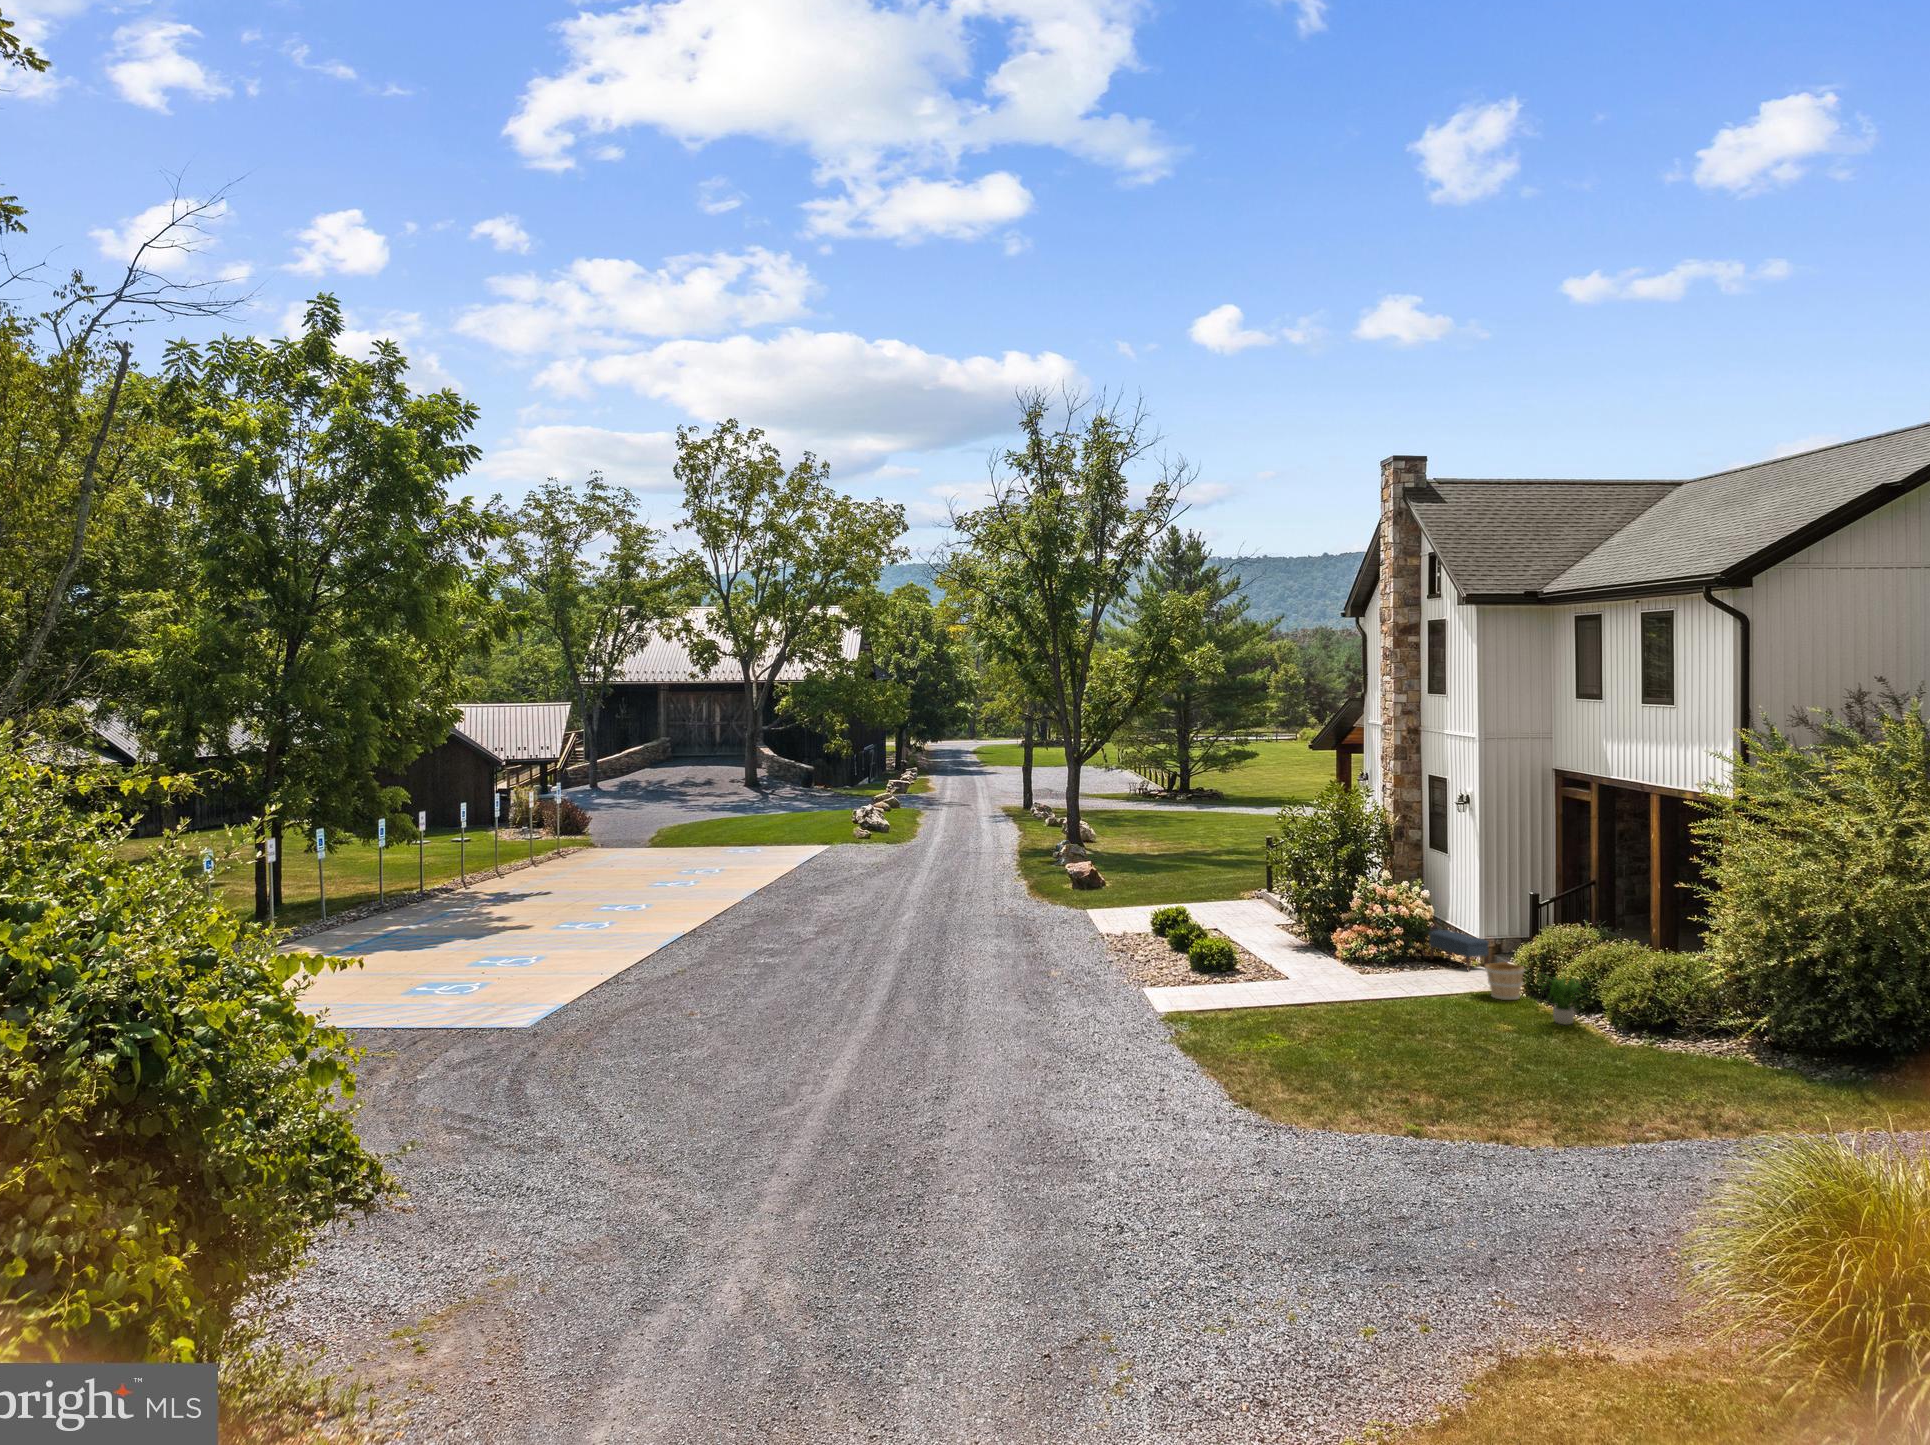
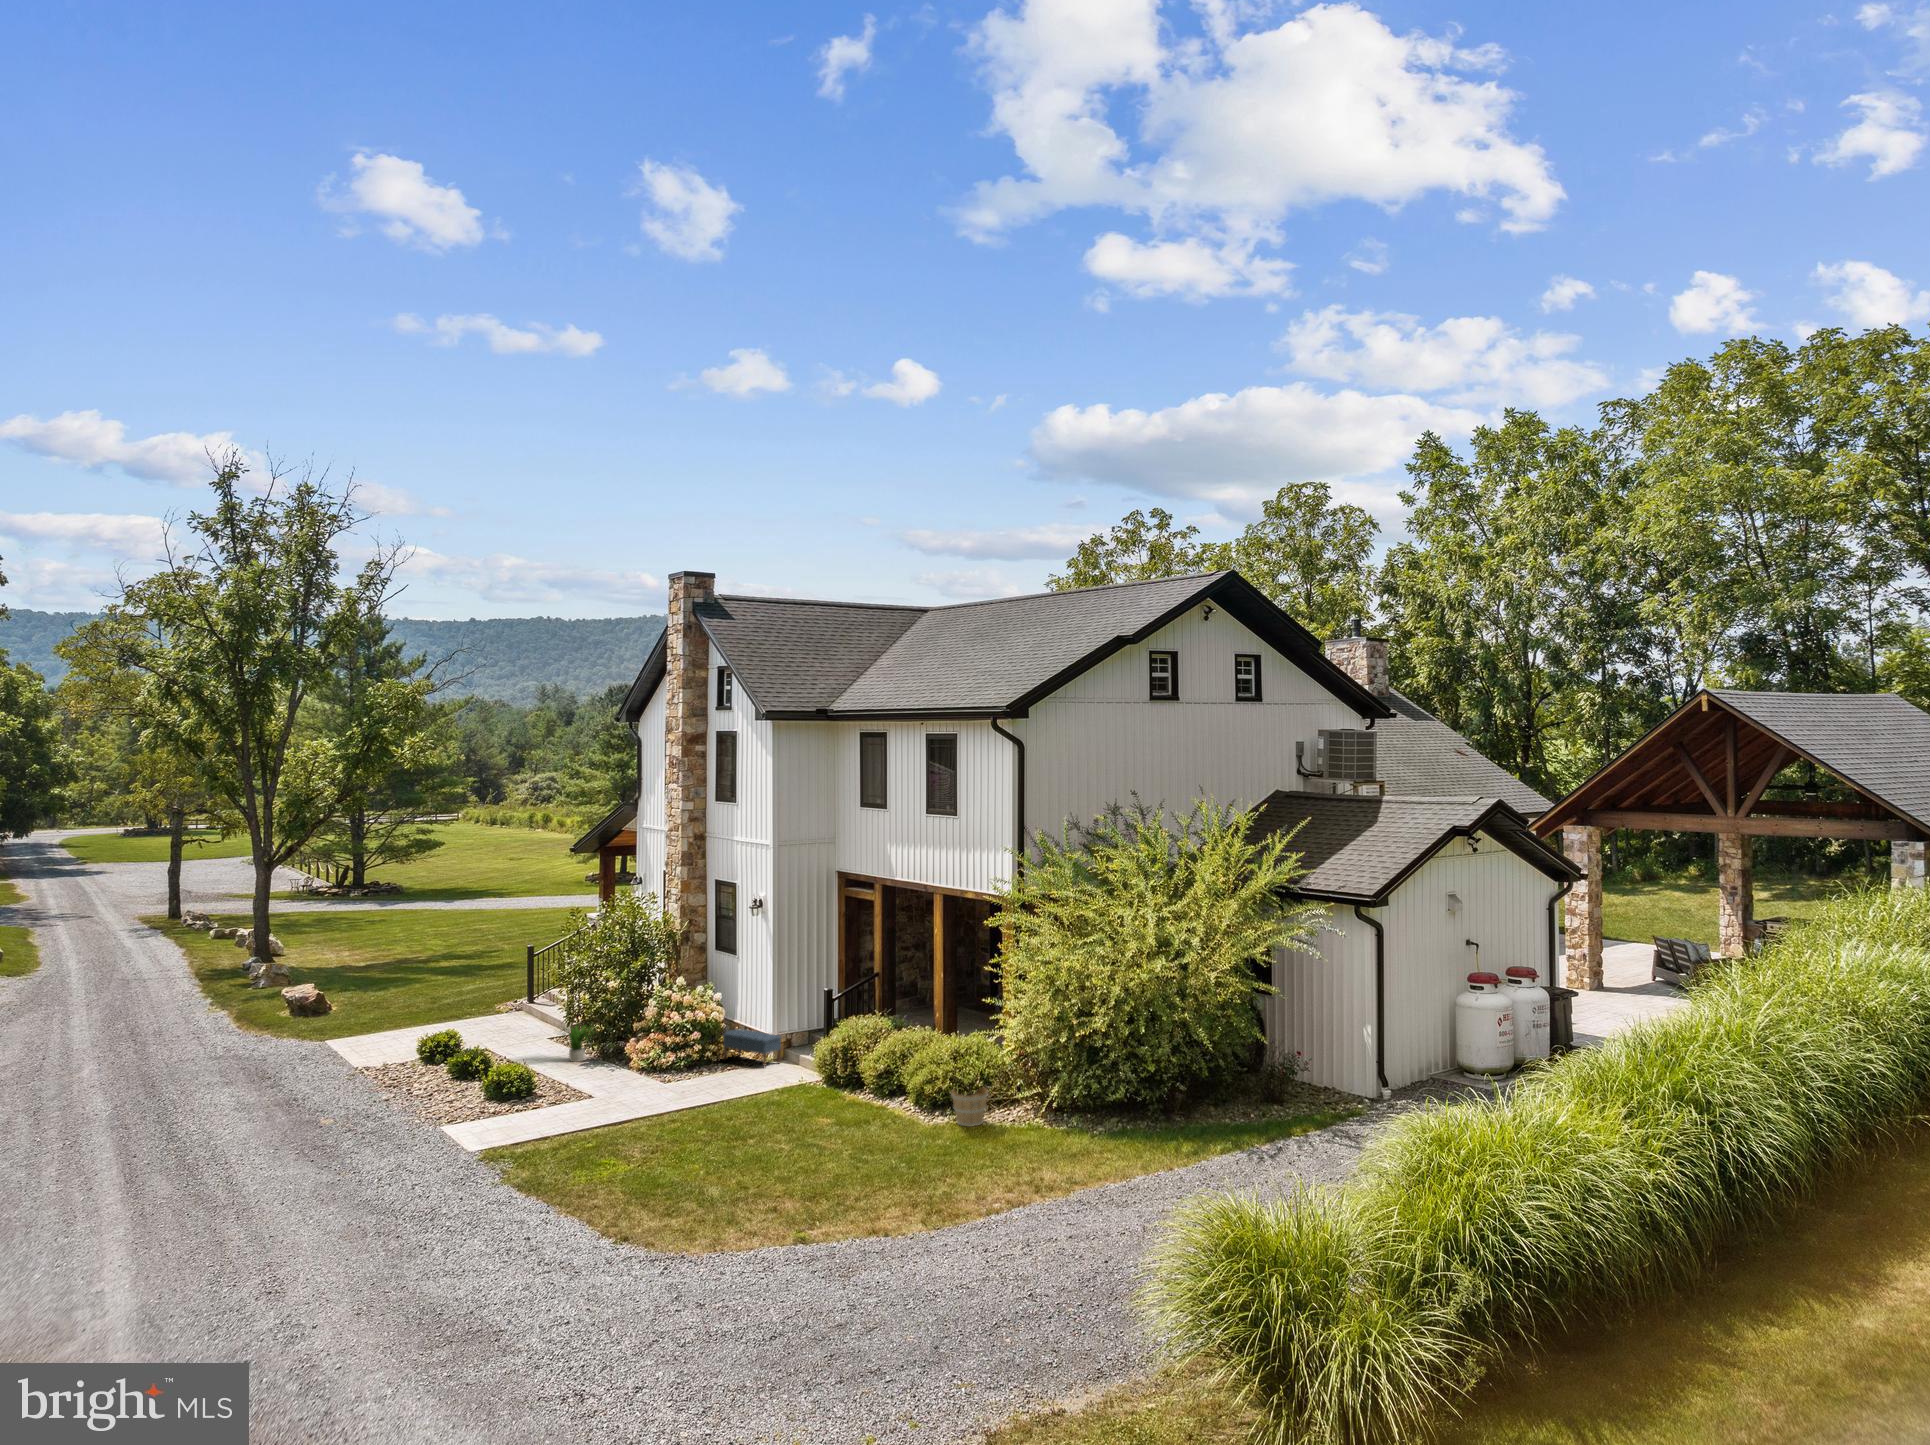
wooden bucket: present [1485,962,1524,1000] -> present [951,1087,988,1127]
potted plant: present [1542,976,1586,1024] -> present [561,1025,594,1062]

